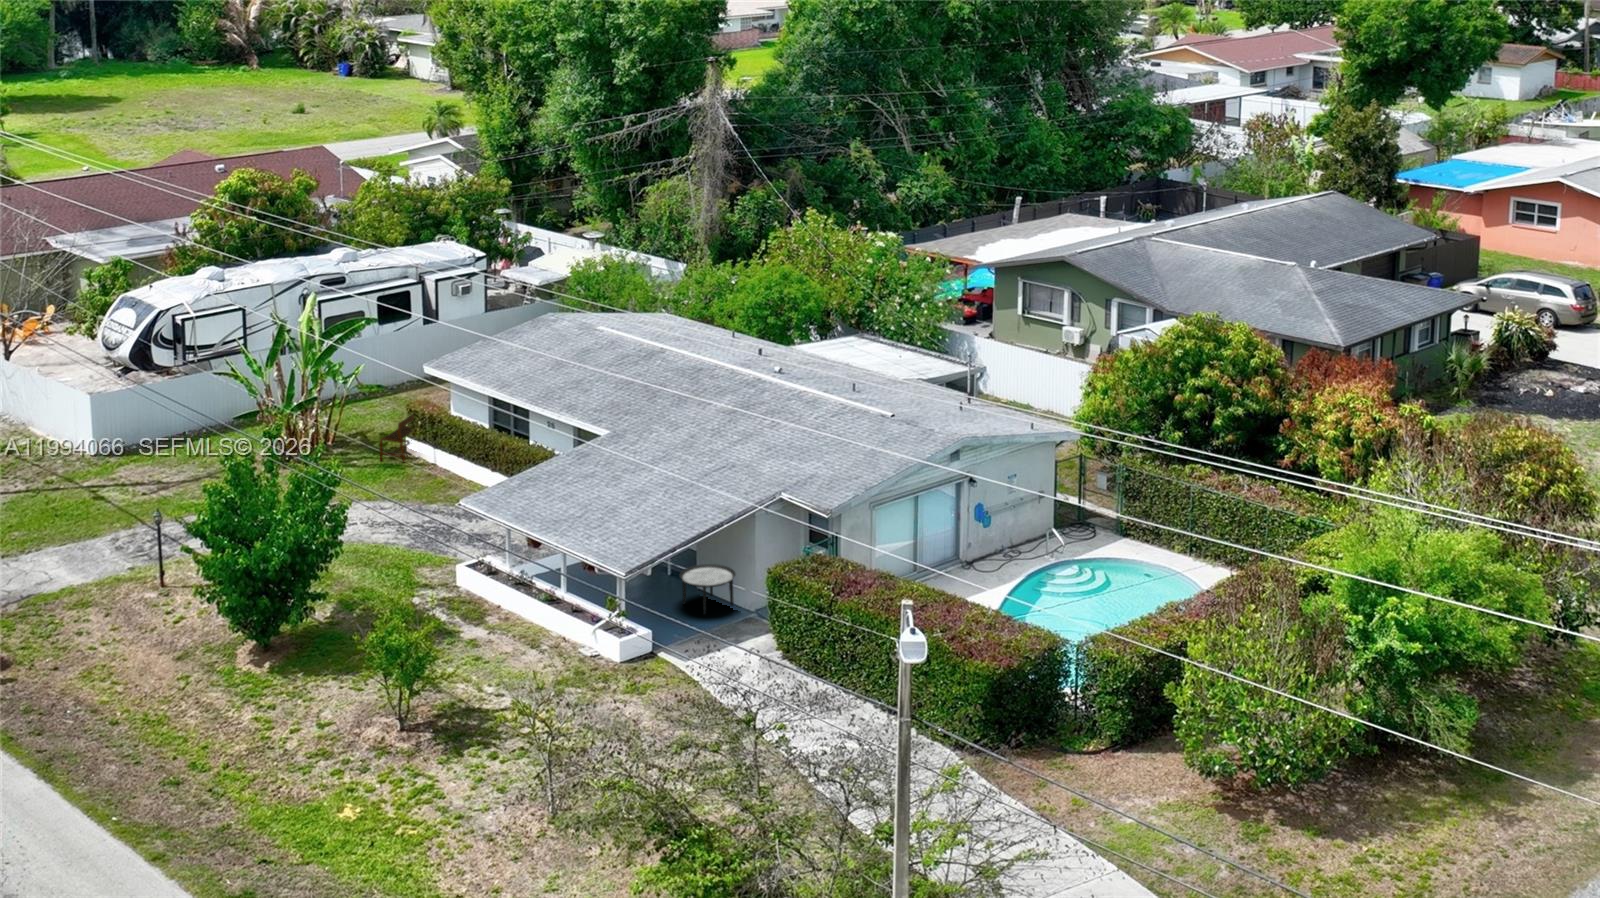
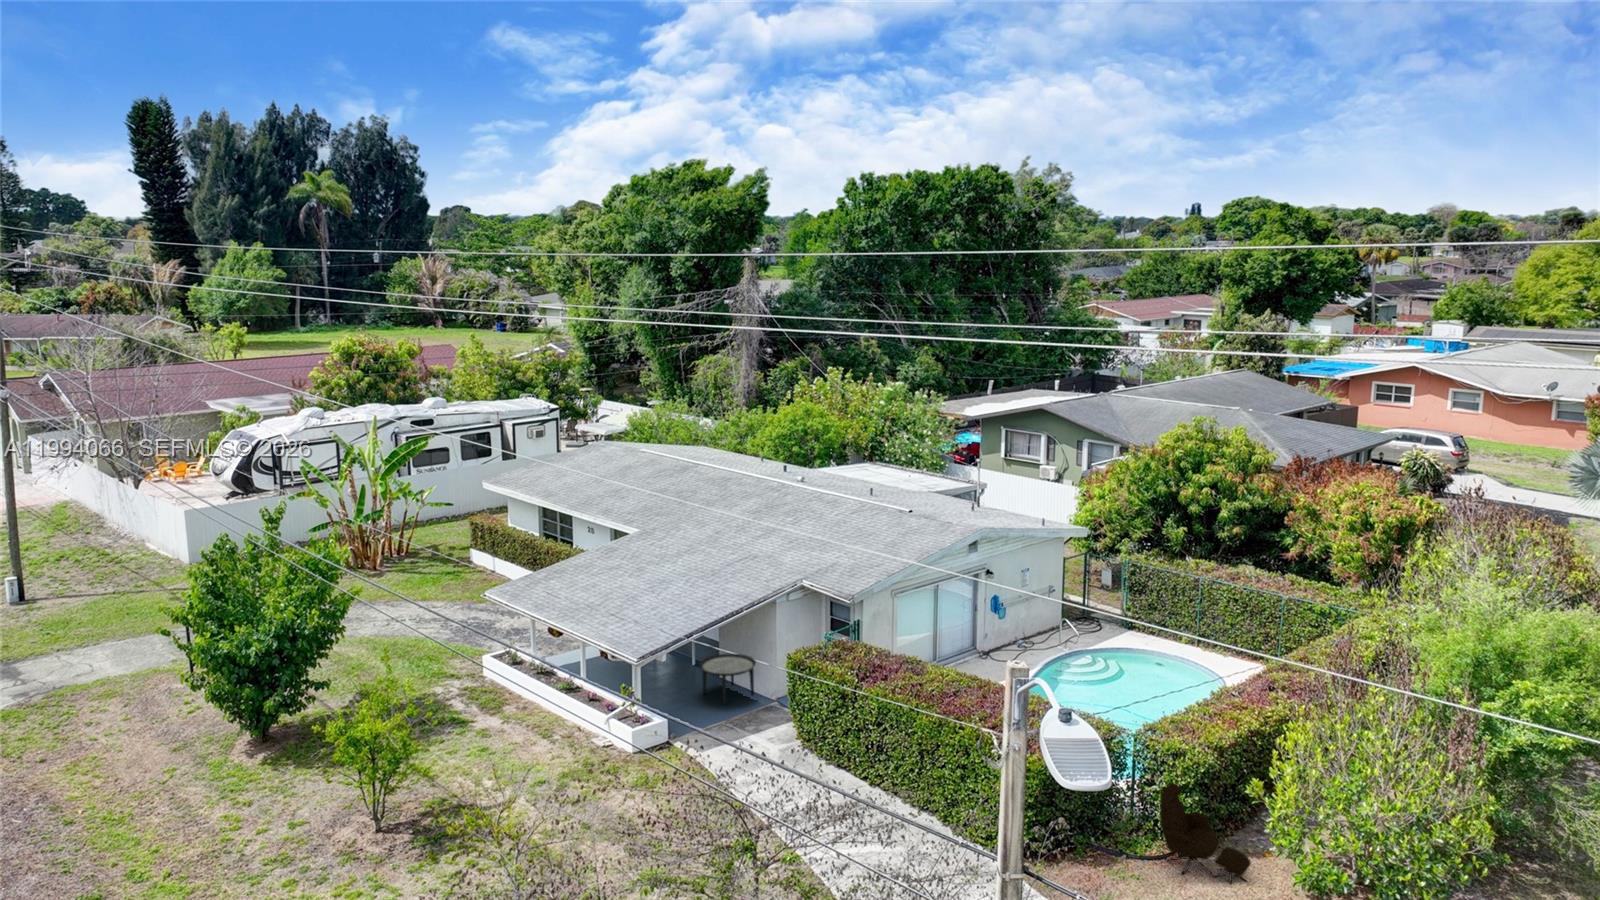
bench: present [380,415,414,462] -> none [442,525,484,570]
lounge chair: none [1093,687,1168,773] -> present [1160,781,1251,884]

